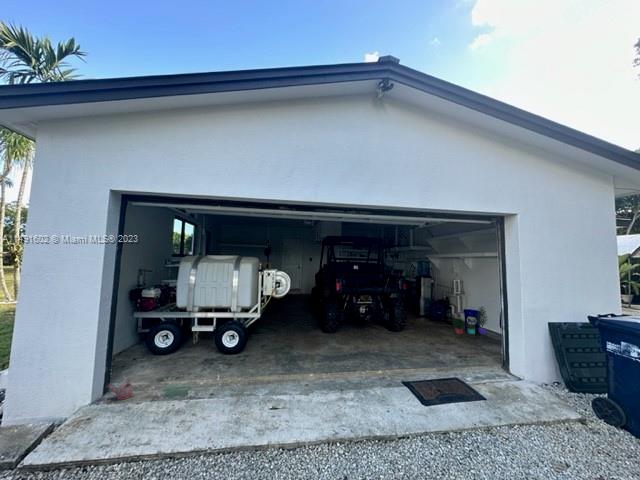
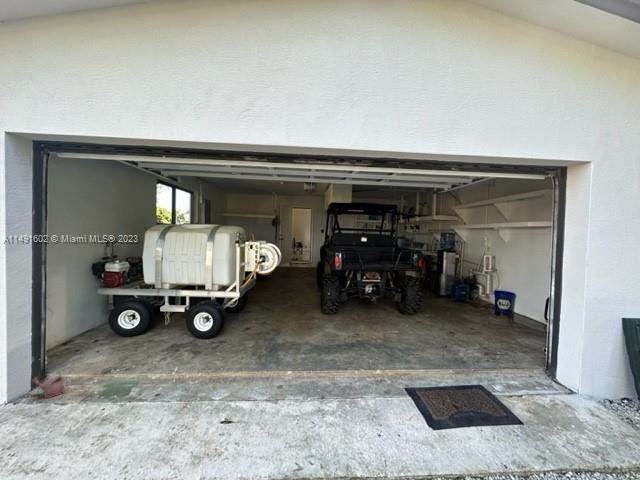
potted plant: present [453,307,486,334] -> none [479,287,526,321]

